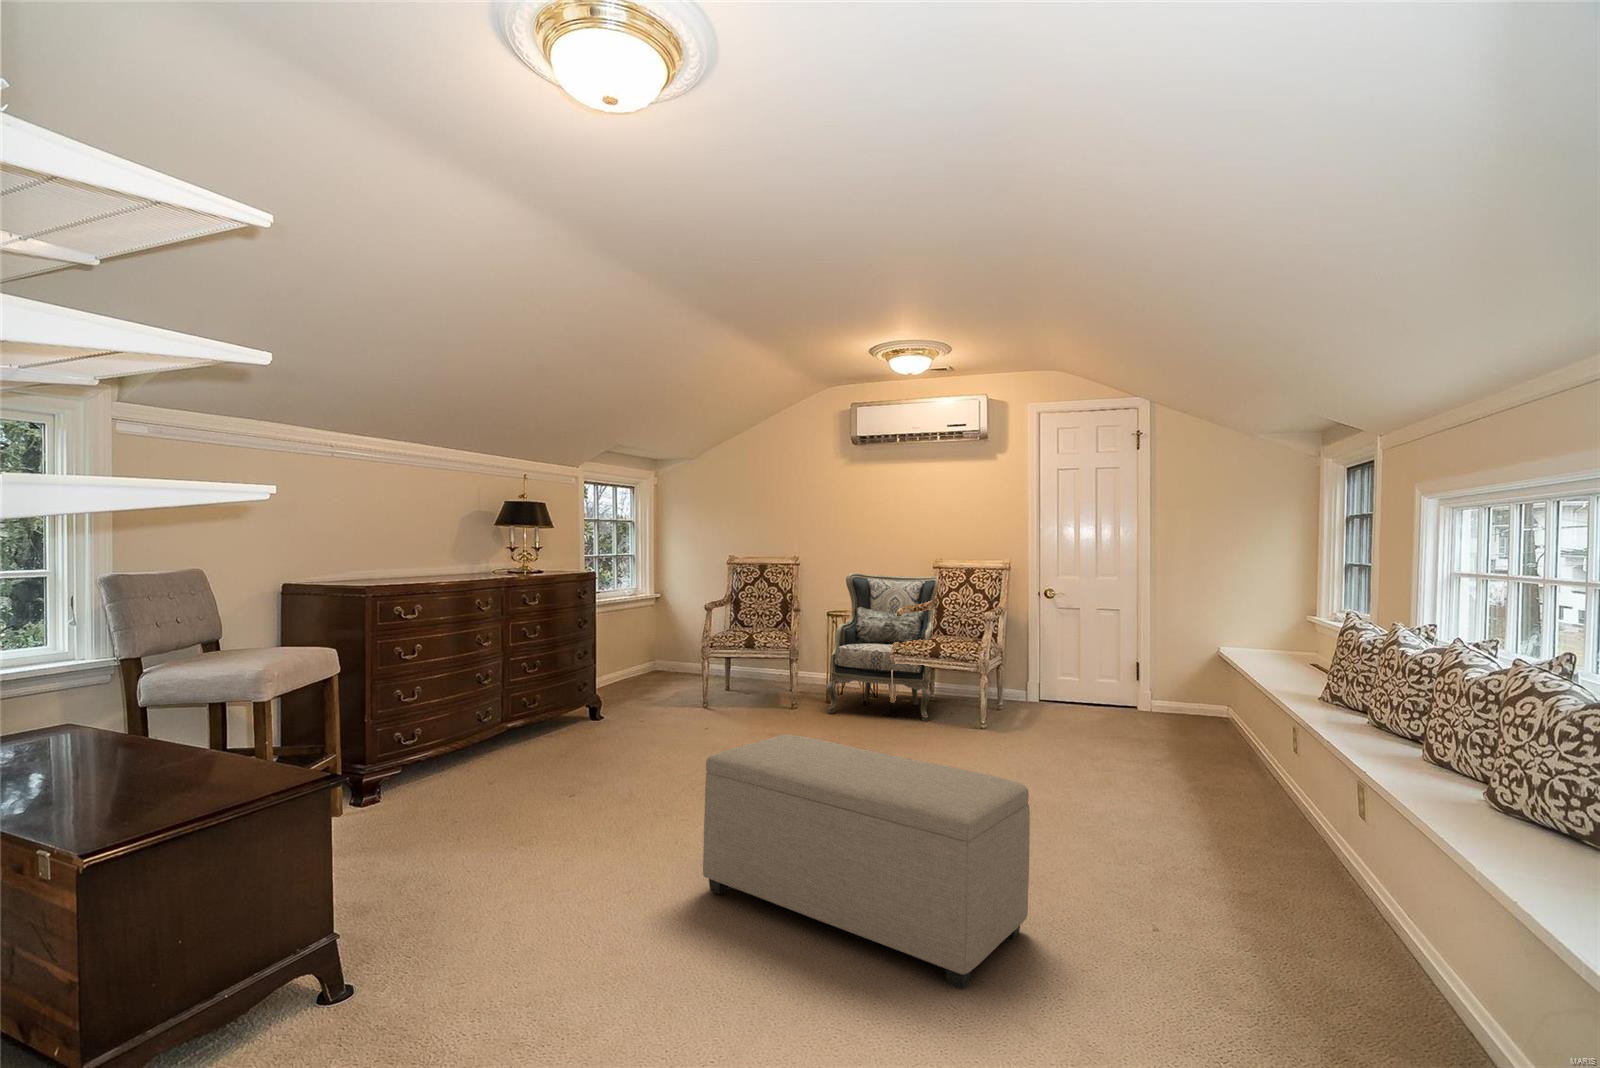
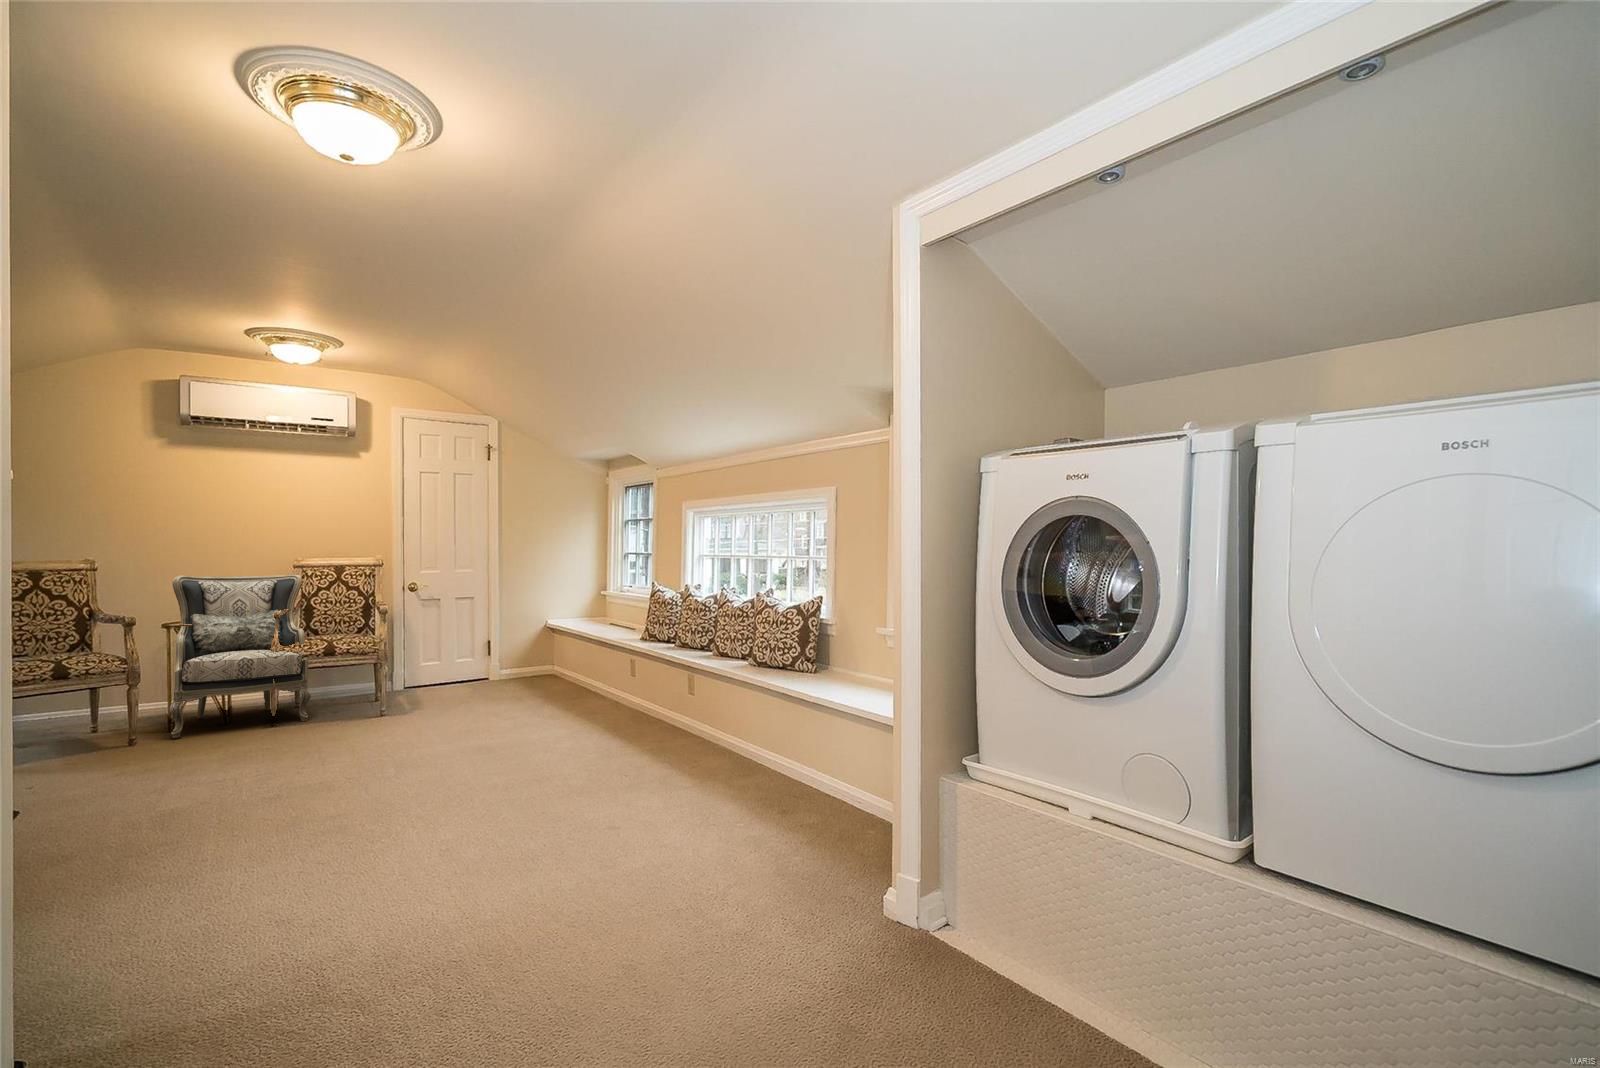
ottoman: present [703,735,1030,989] -> none [328,718,617,897]

